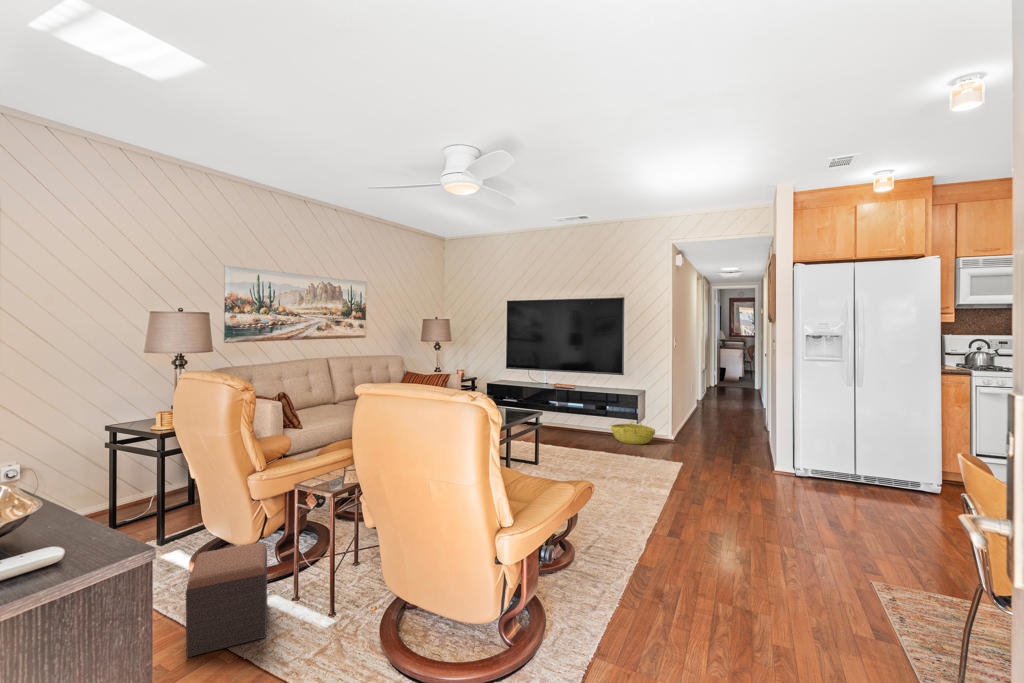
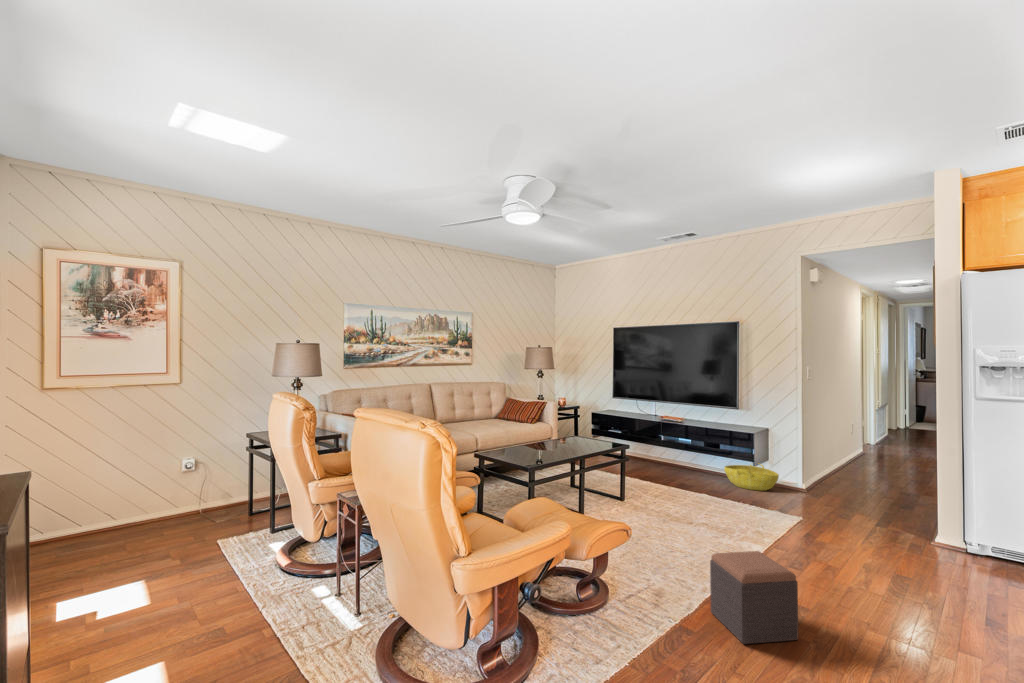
footstool: present [186,542,267,657] -> present [710,551,798,644]

